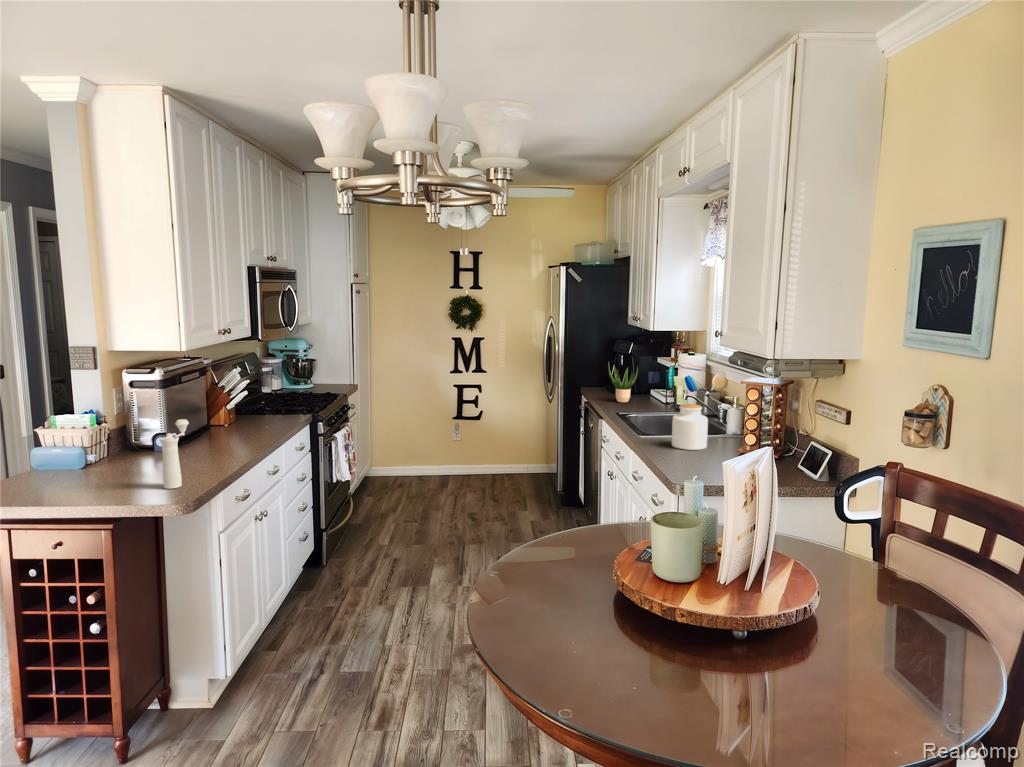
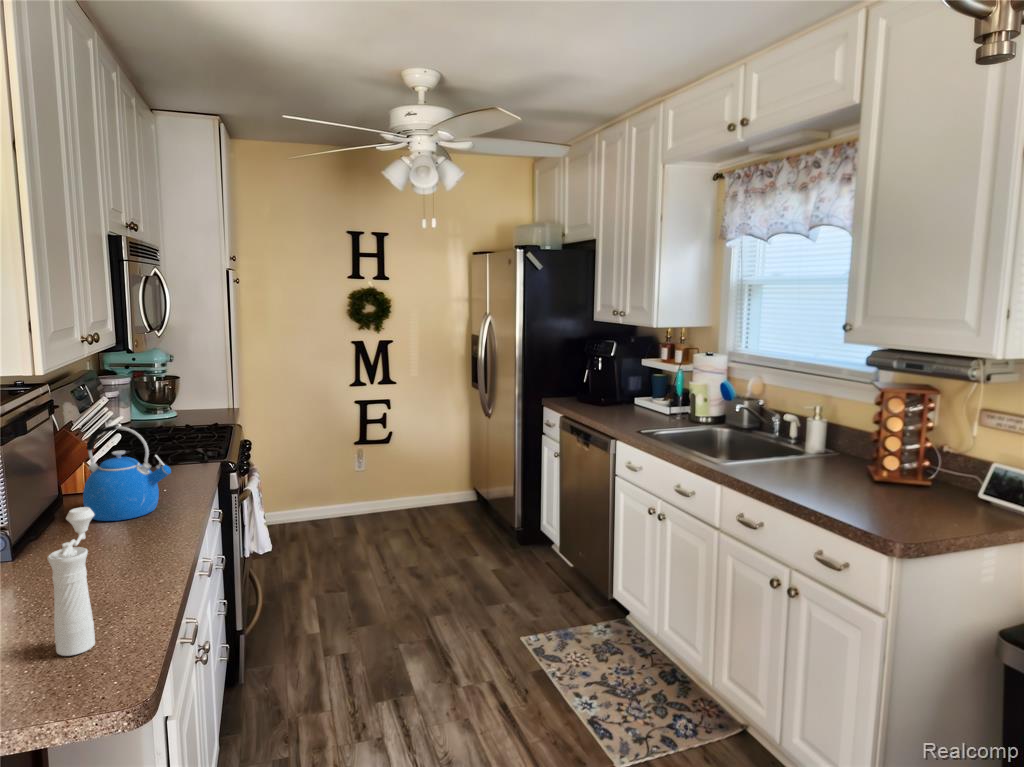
potted plant: present [608,364,638,402] -> none [605,366,639,416]
kettle: none [215,384,261,439] -> present [83,425,171,521]
jar: present [672,404,708,450] -> none [779,420,830,480]

